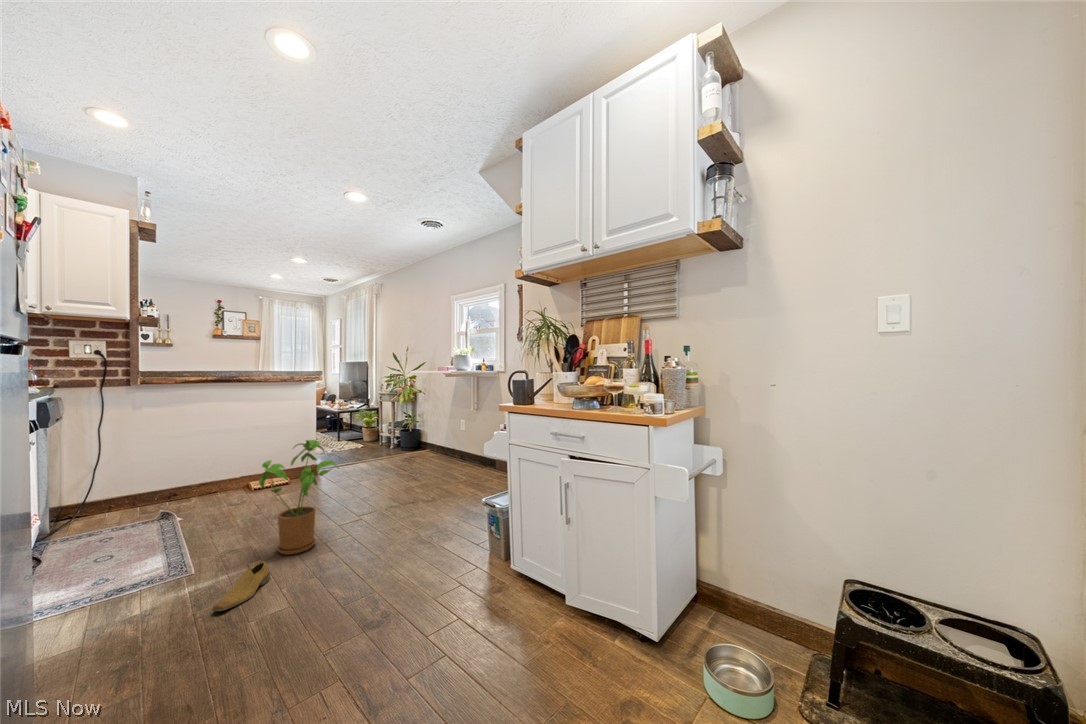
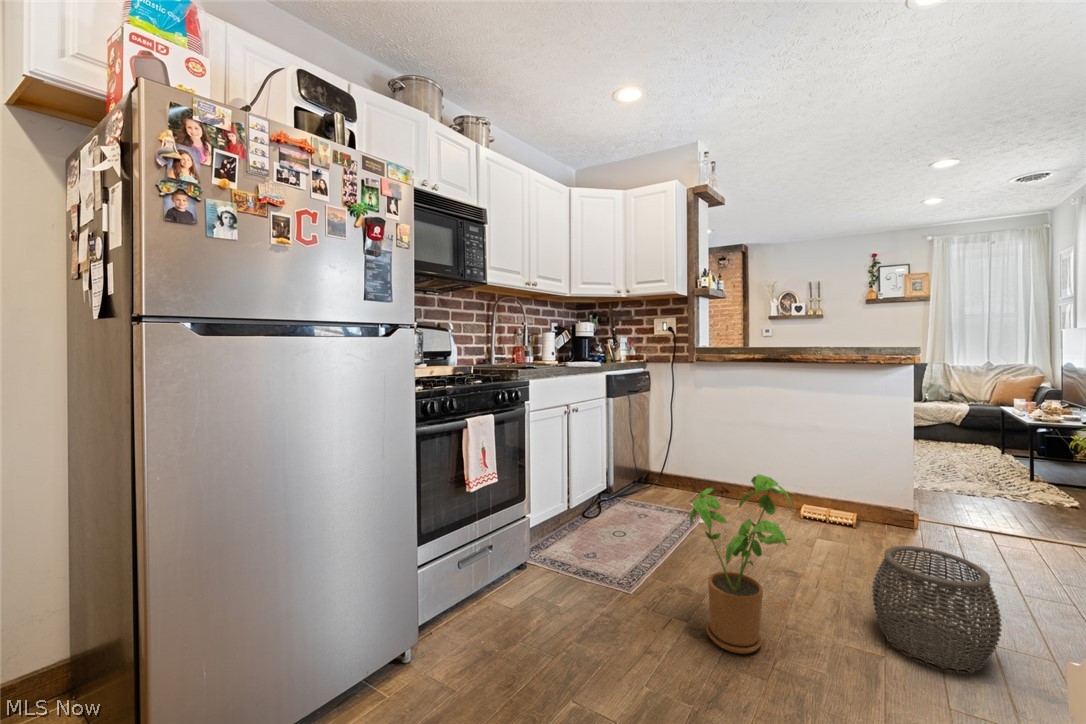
woven basket: none [344,461,396,512] -> present [872,546,1002,672]
shoe: present [213,561,270,611] -> none [574,628,658,669]

